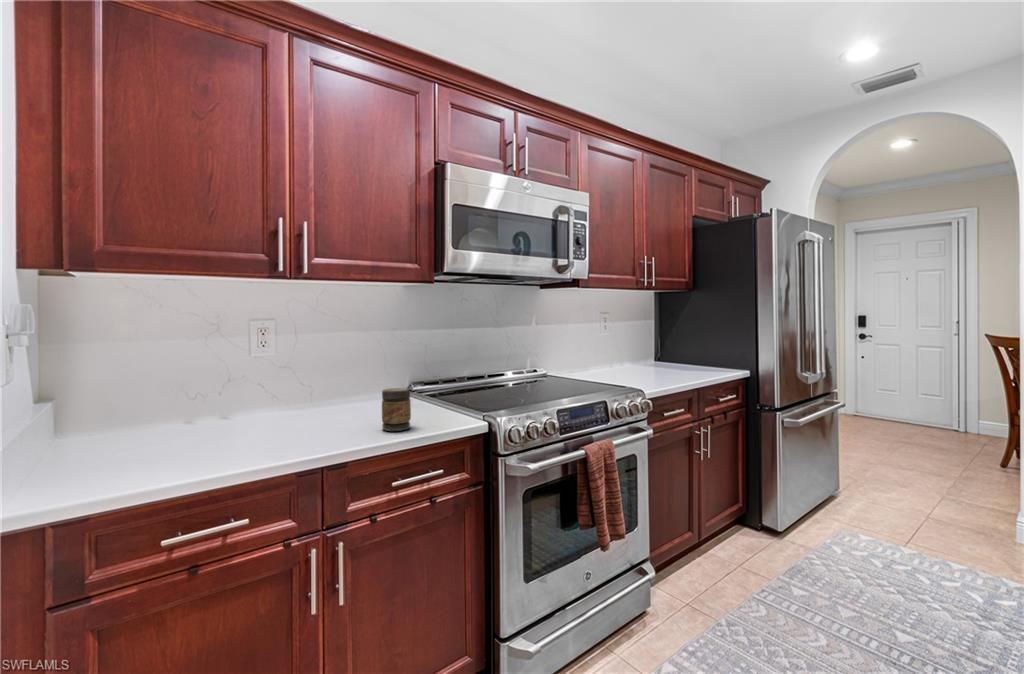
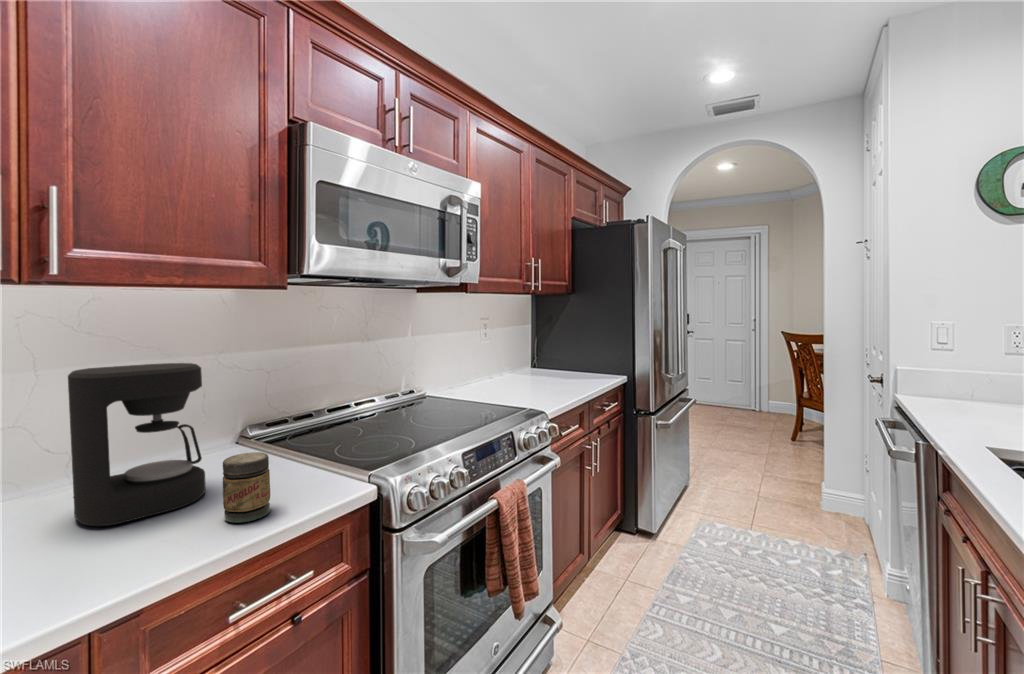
coffee maker: none [302,330,375,426] -> present [68,363,206,526]

